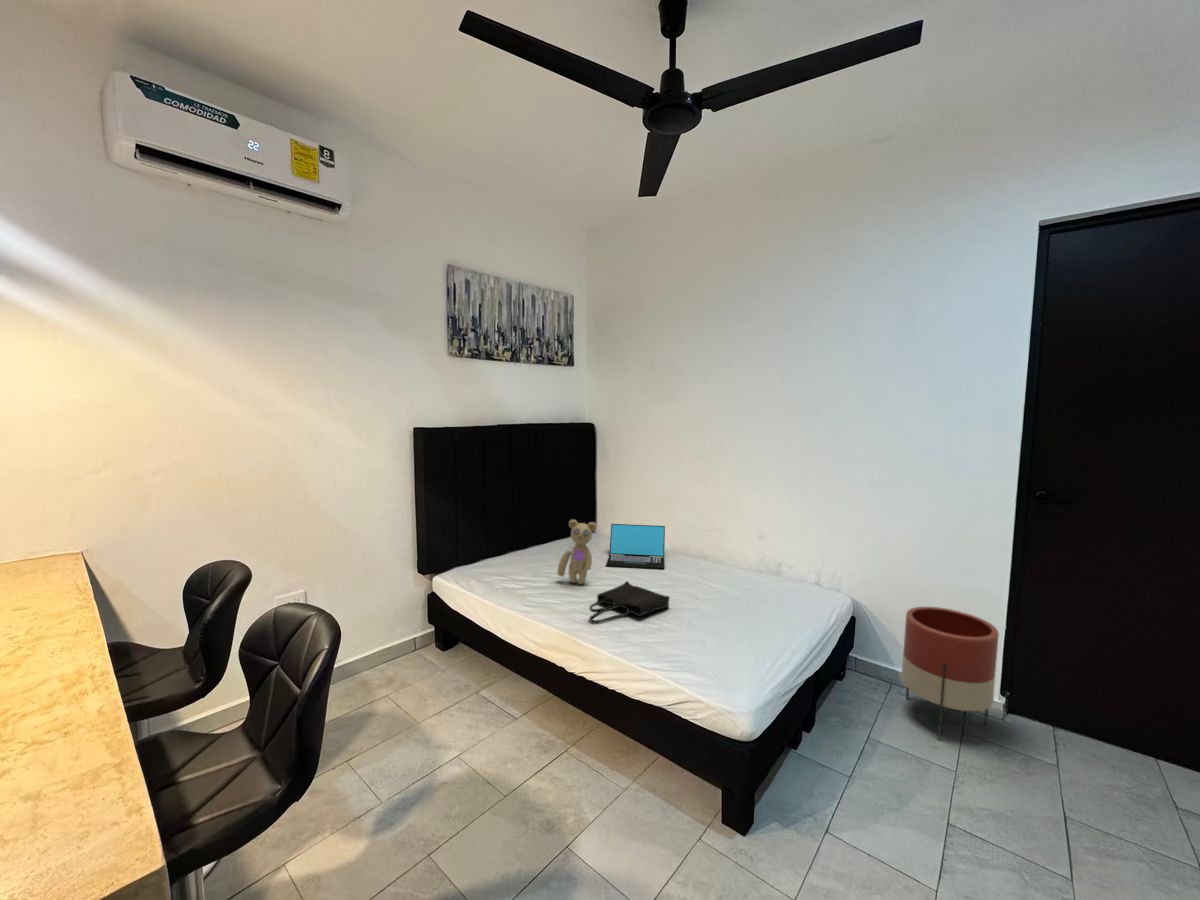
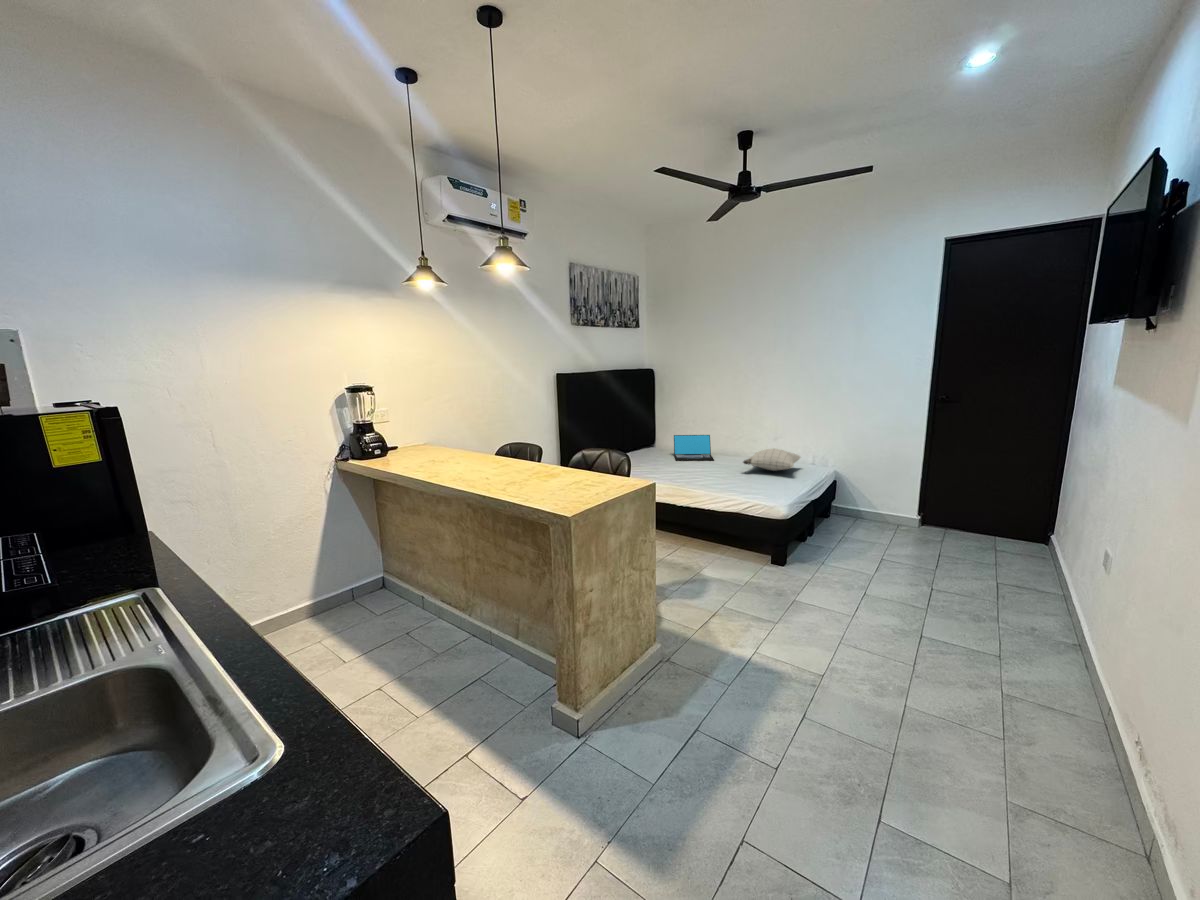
teddy bear: present [557,520,596,584] -> none [652,429,677,469]
pillow: none [696,562,797,602] -> present [743,449,800,471]
tote bag: present [589,581,670,623] -> none [684,464,728,484]
planter: present [901,607,999,739] -> none [863,469,917,537]

